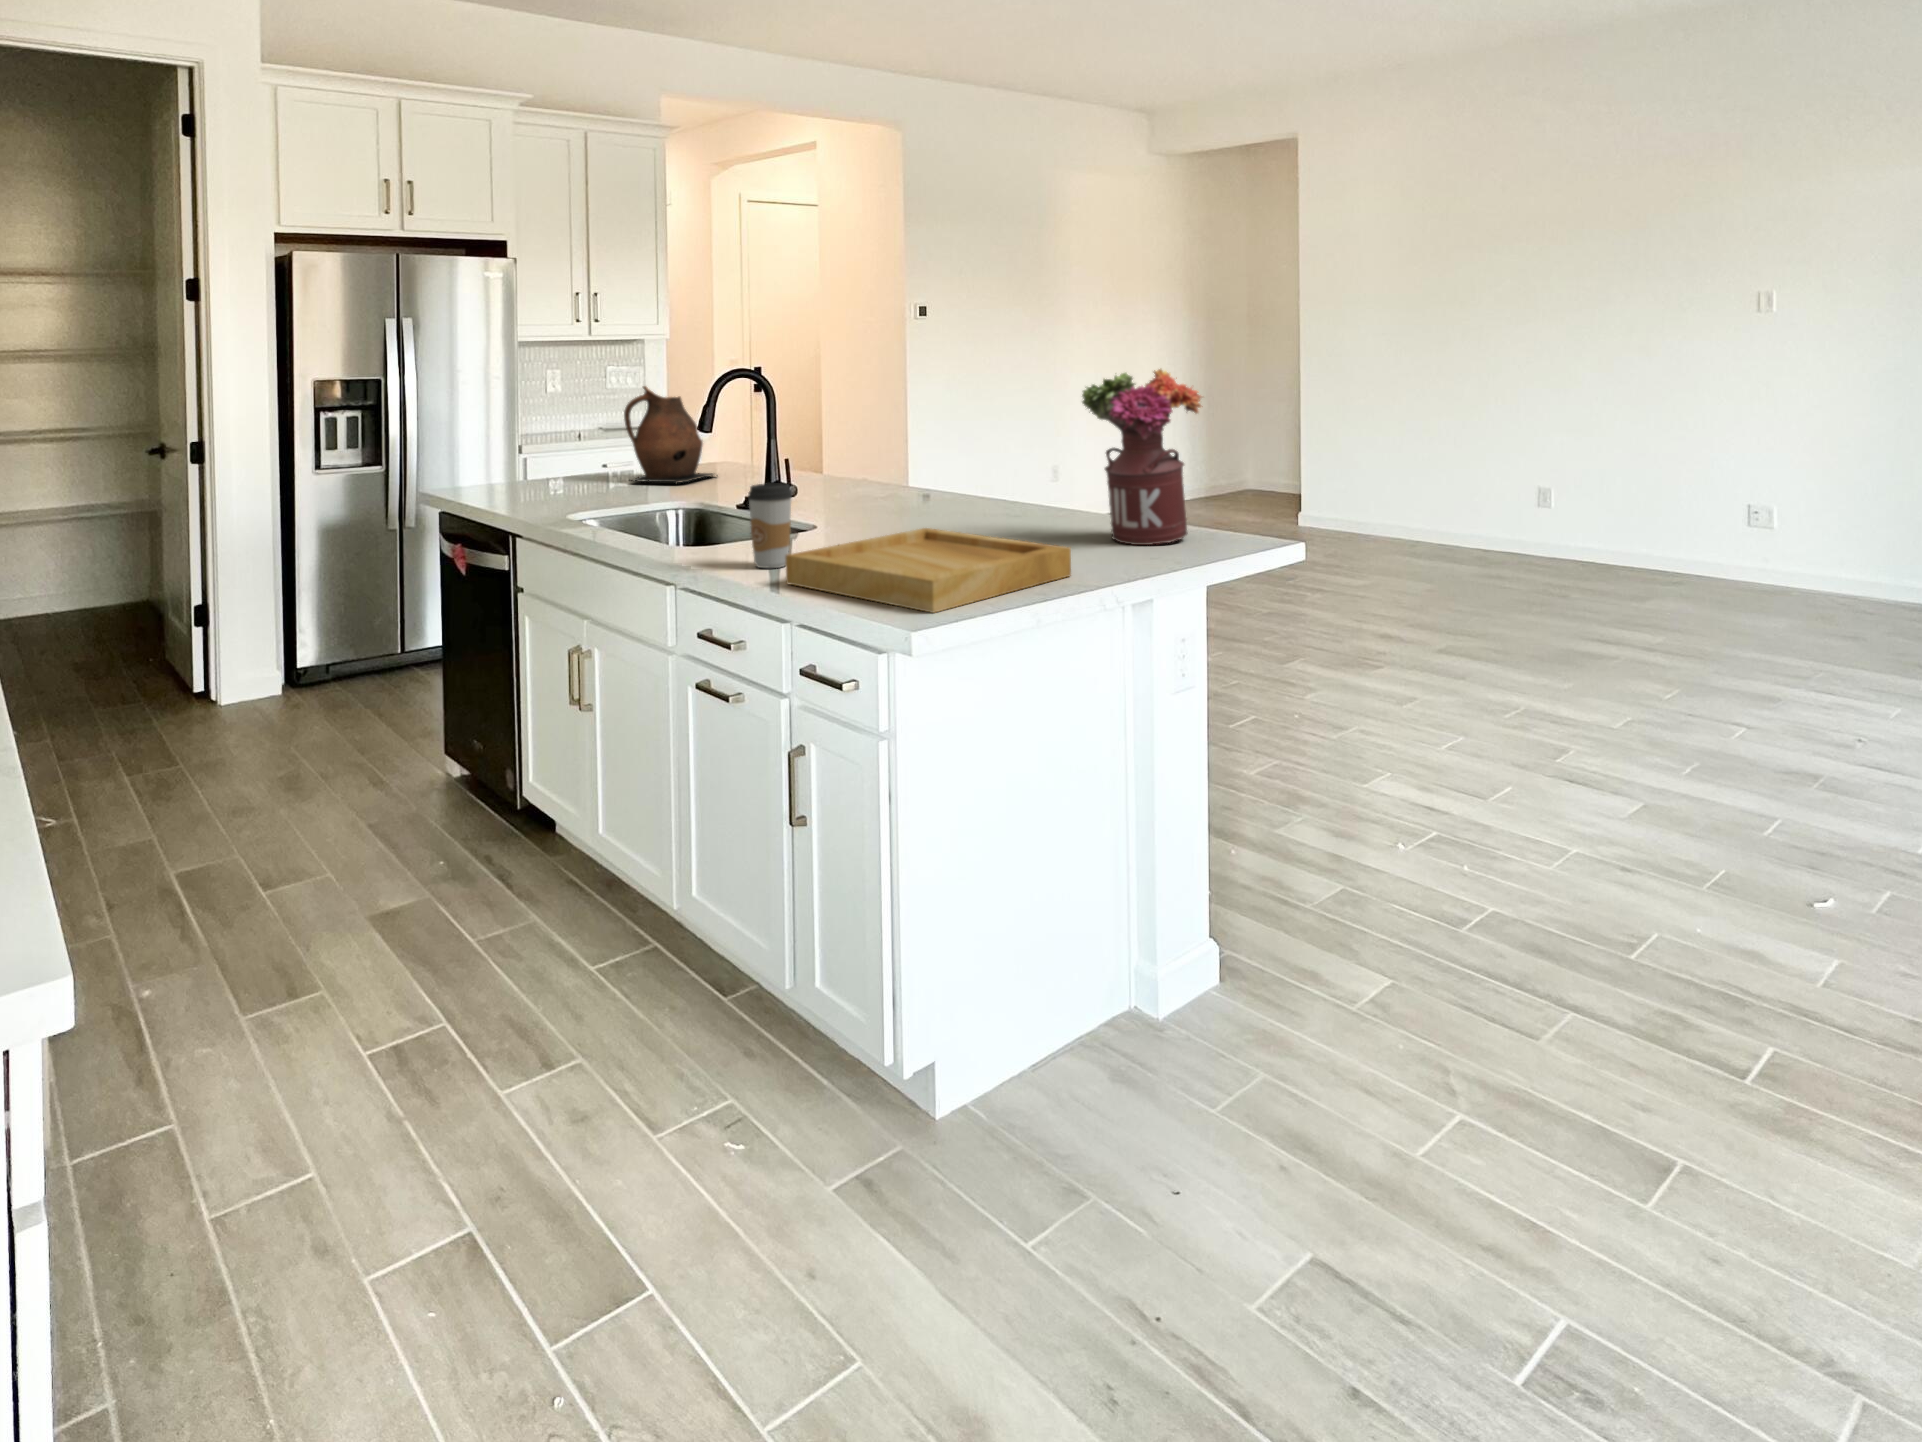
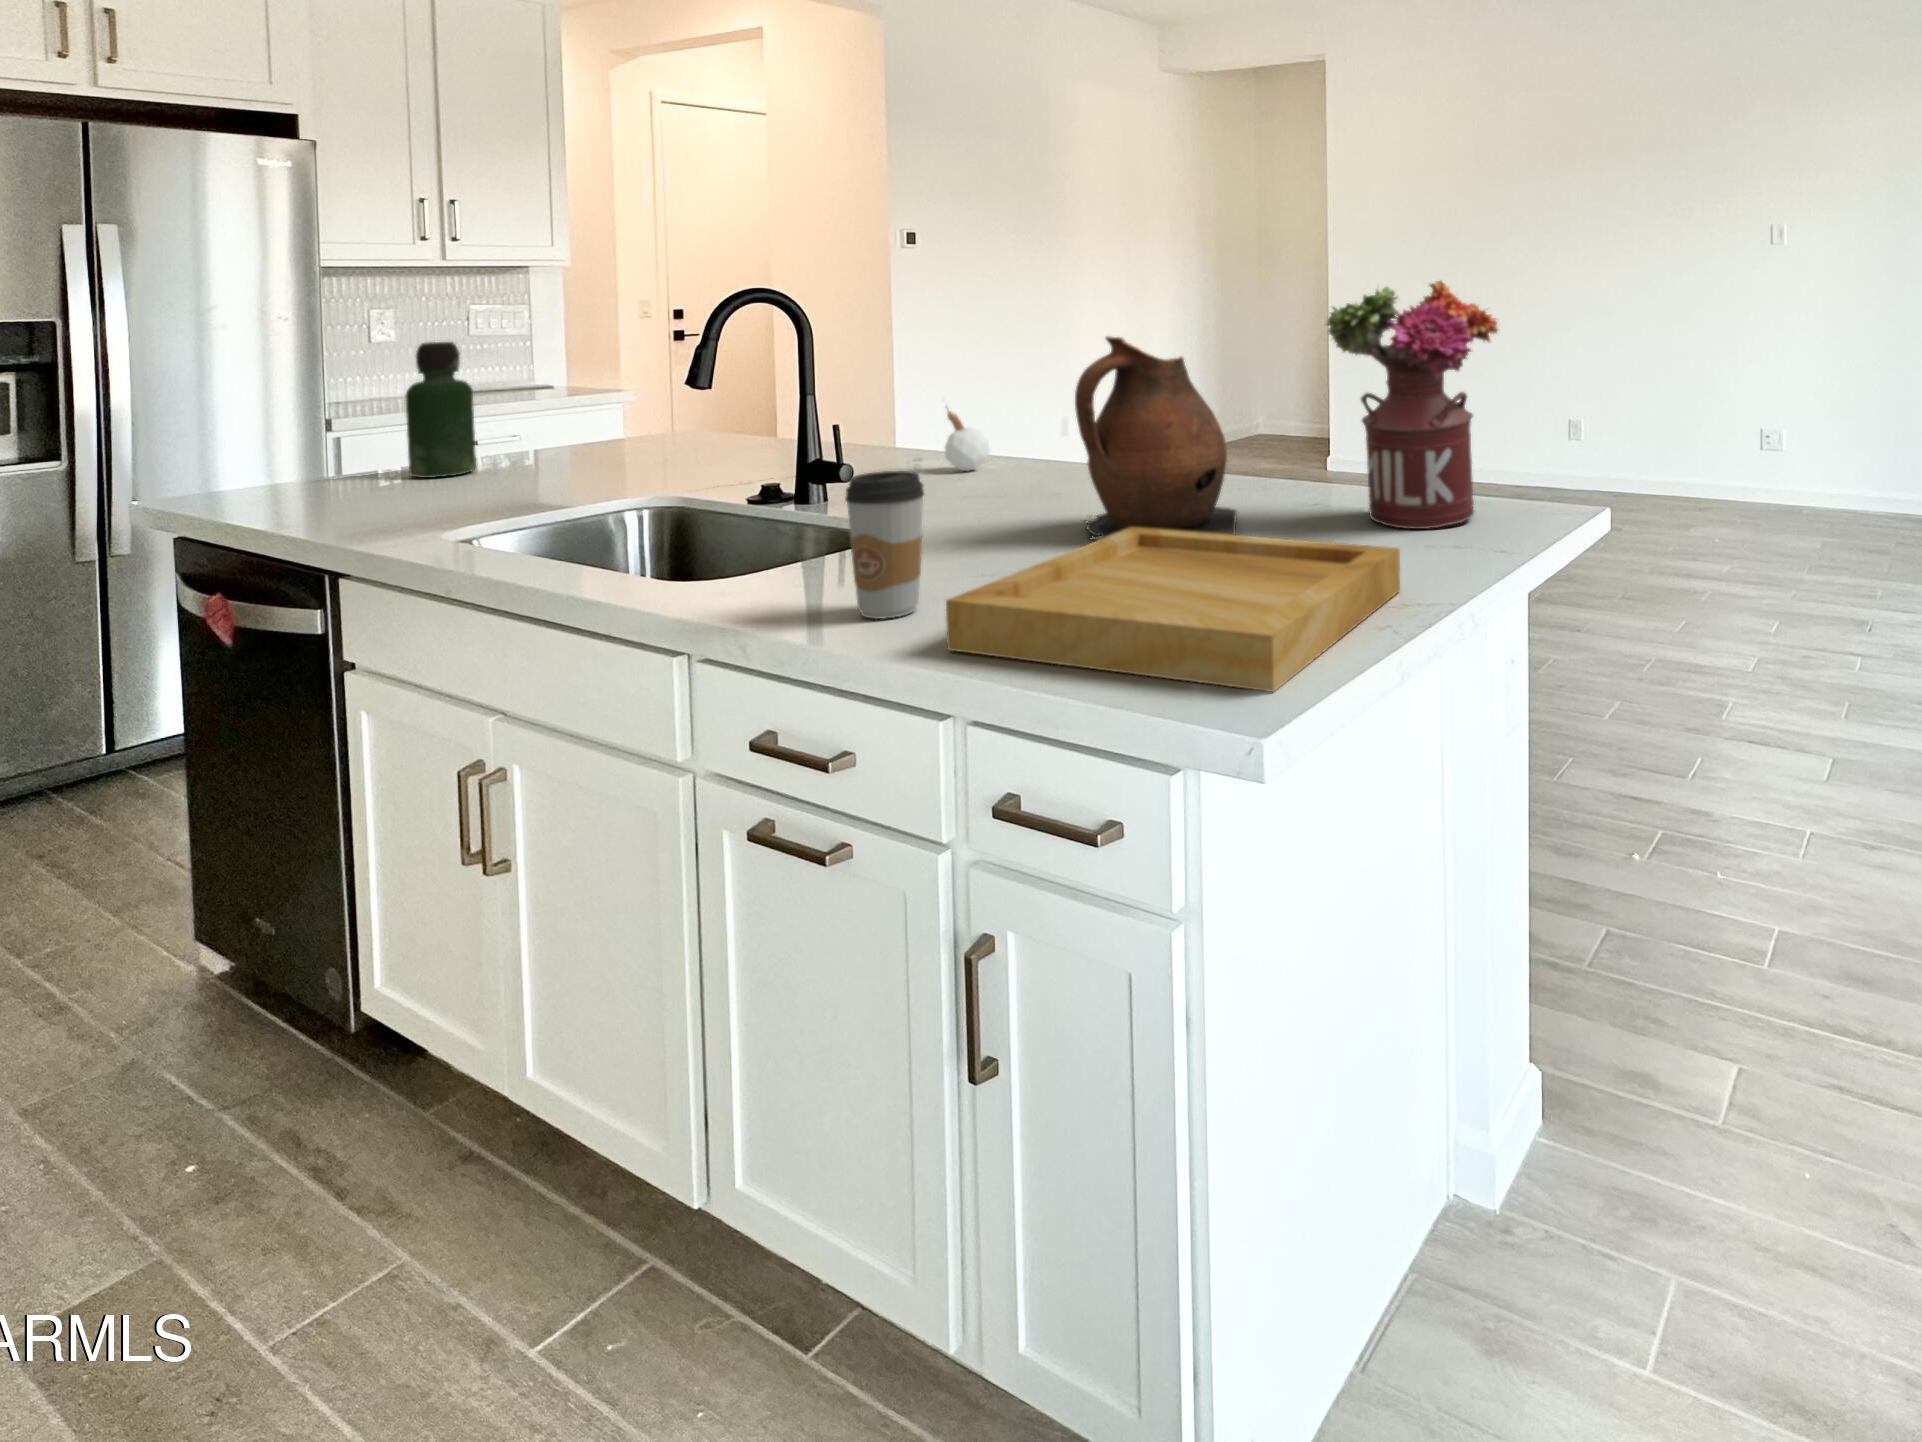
ceramic pitcher: present [624,386,717,483] -> present [1075,336,1236,540]
bottle: none [556,397,594,483] -> present [405,342,476,478]
candle: none [869,442,900,495] -> present [945,407,990,471]

